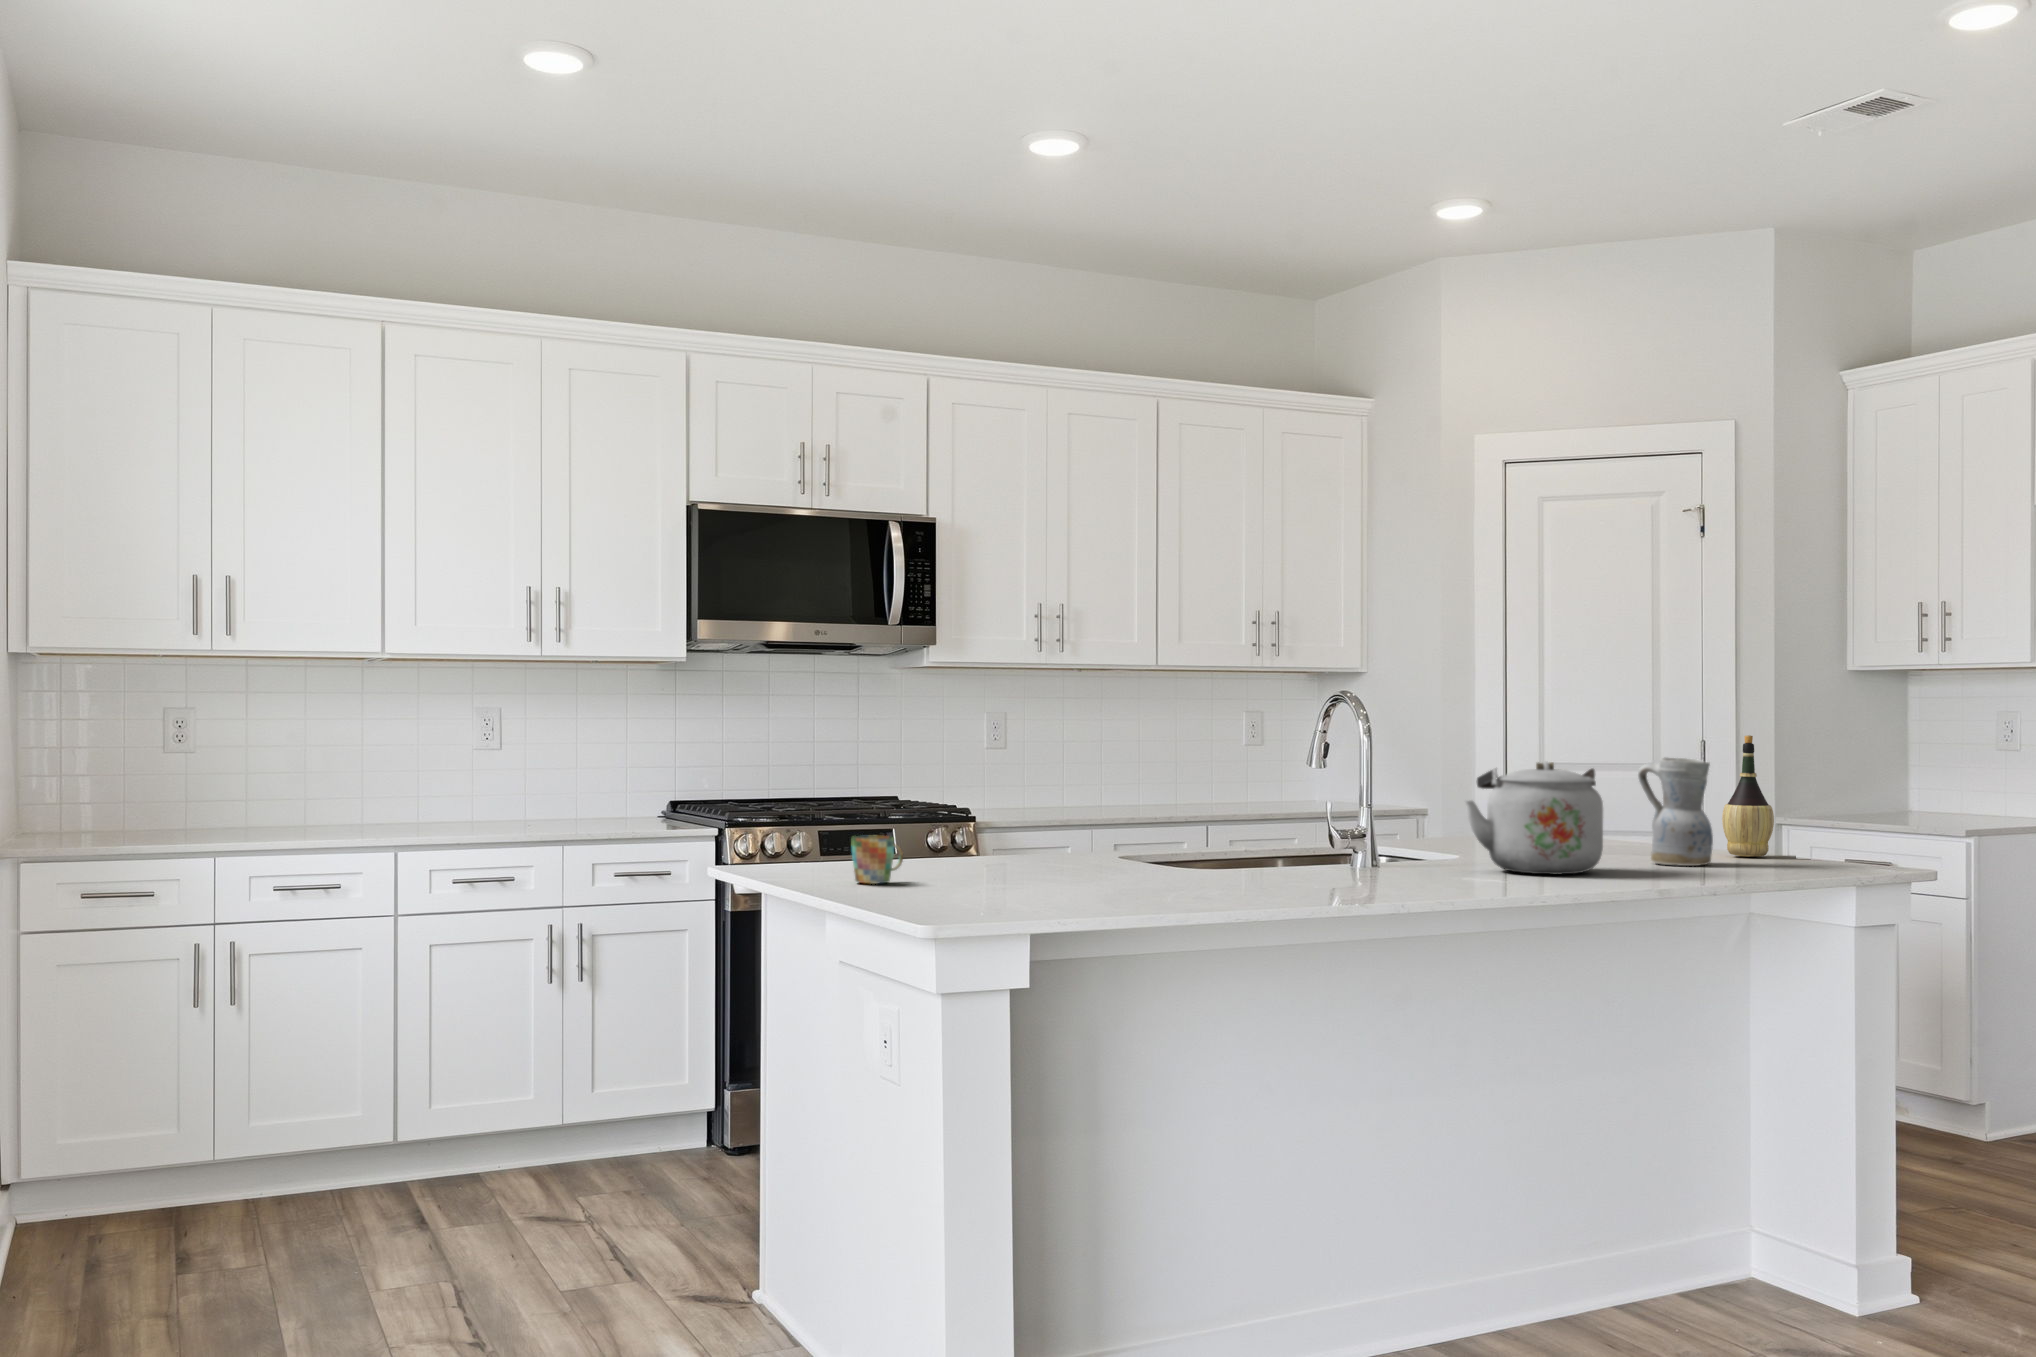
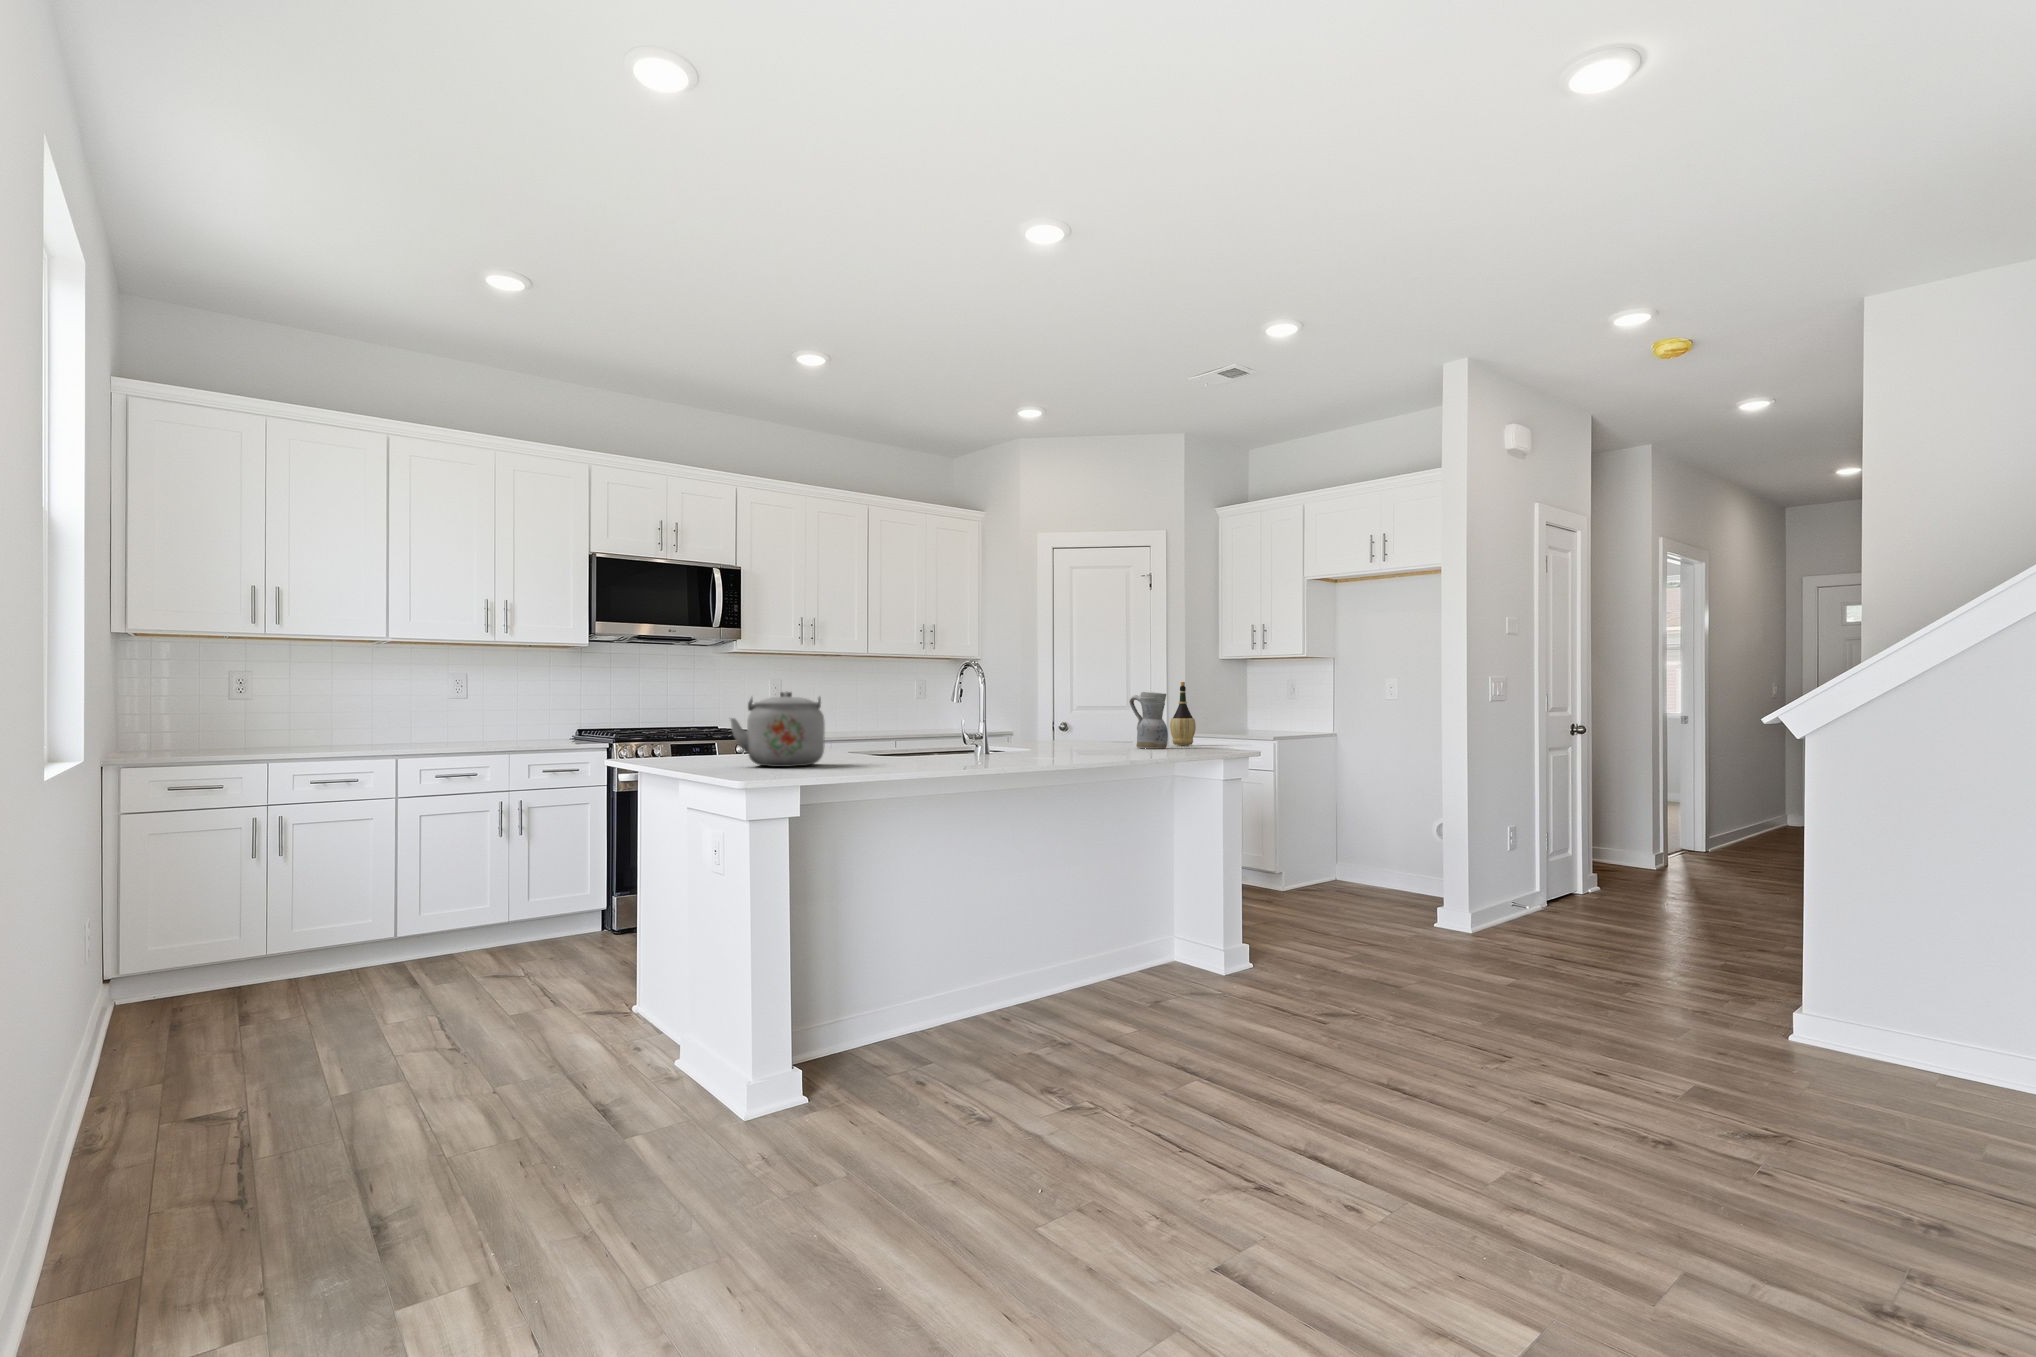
kettle: present [1465,761,1603,874] -> present [729,691,825,767]
mug: present [852,836,903,884] -> none [694,735,726,762]

